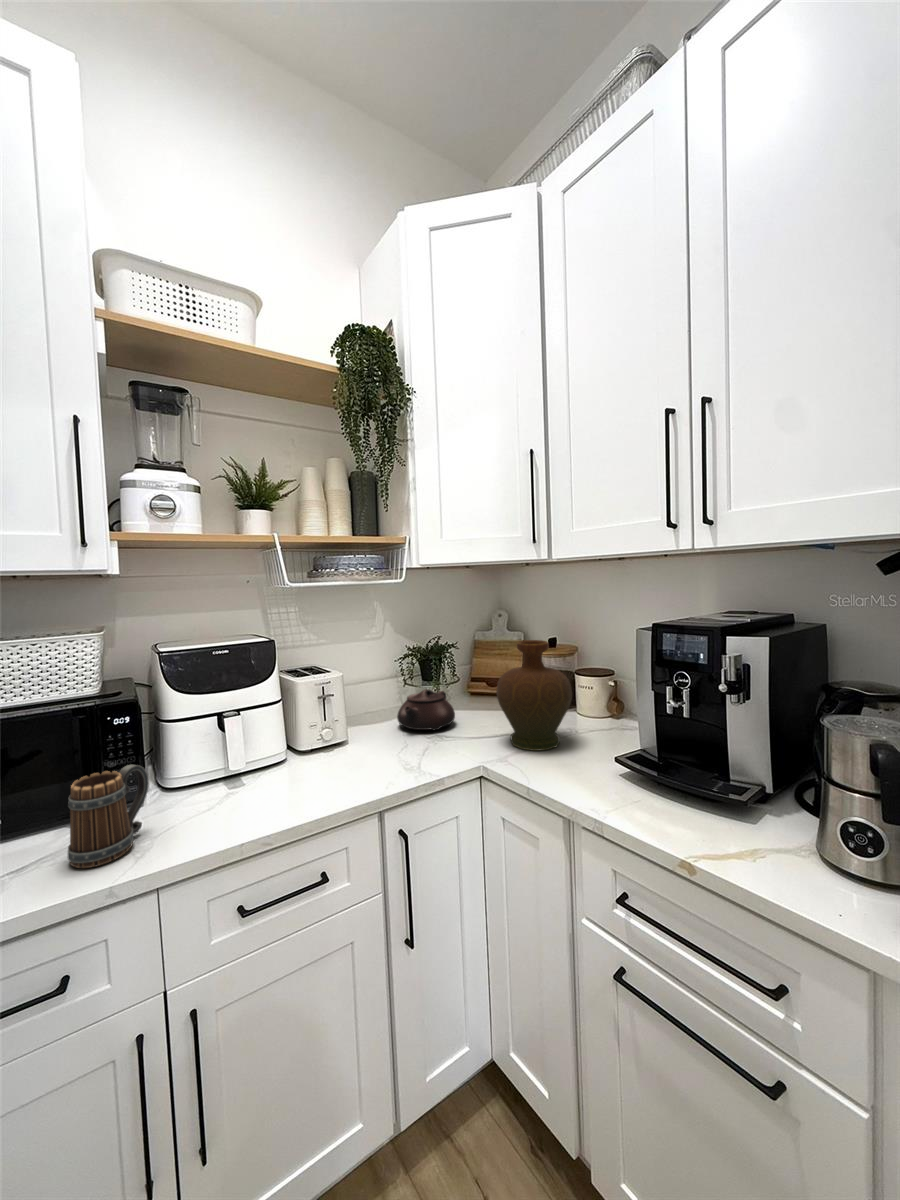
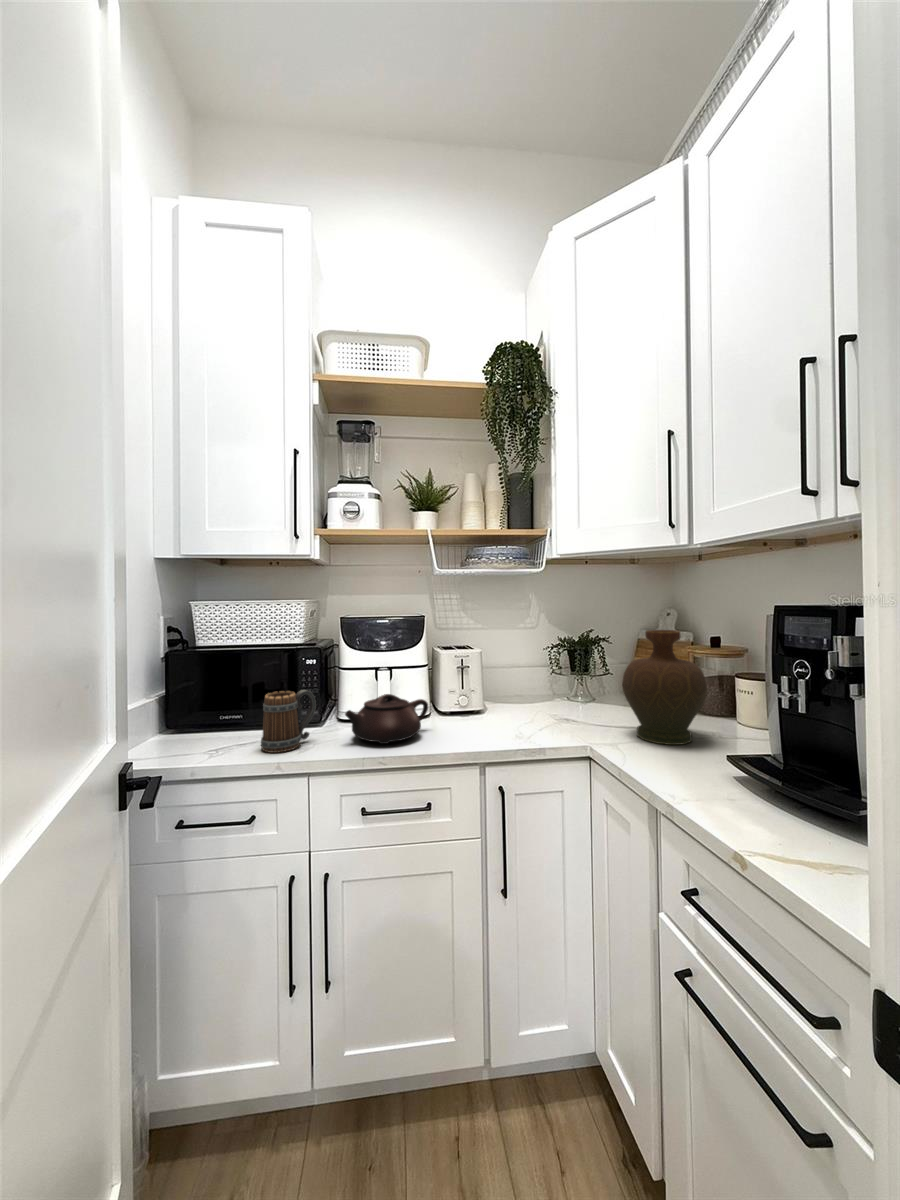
teapot: present [397,689,455,730] -> present [345,694,428,744]

